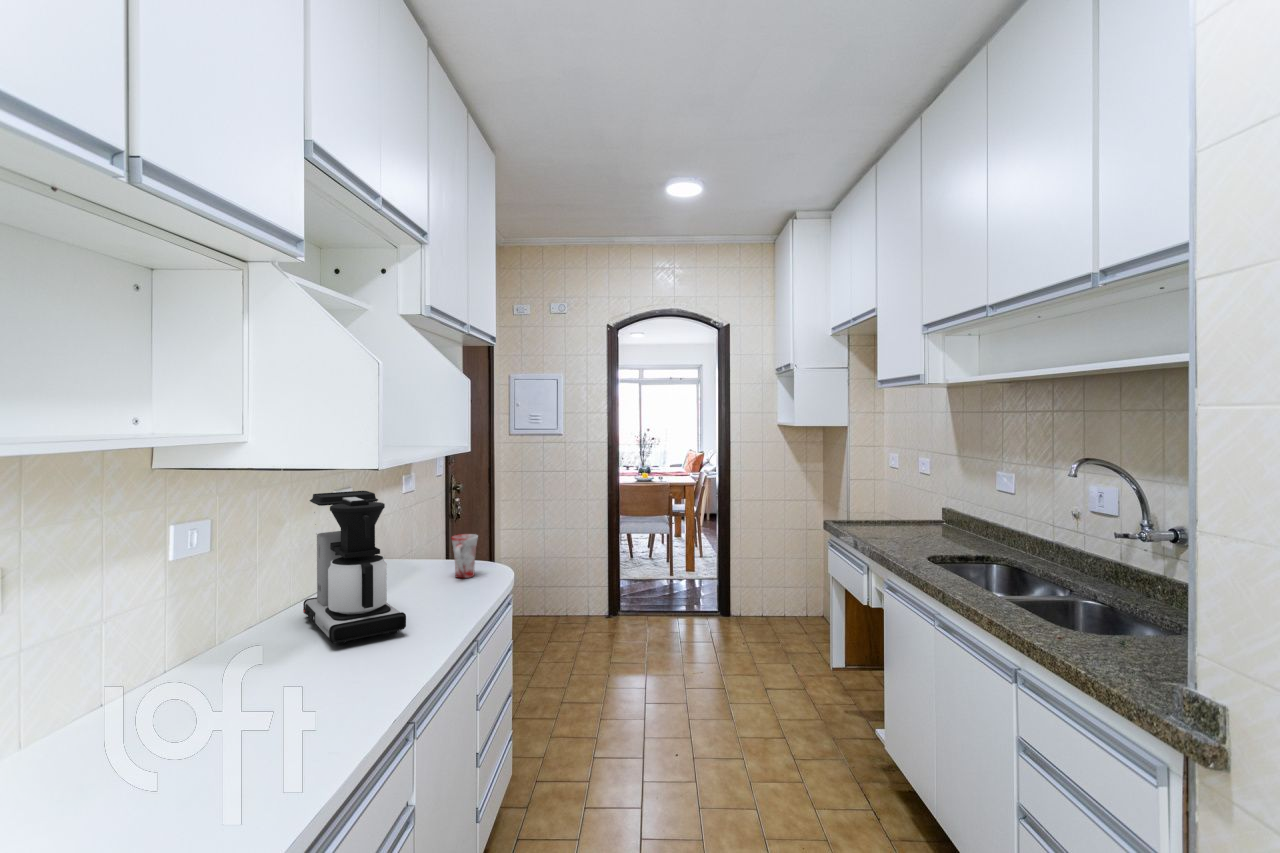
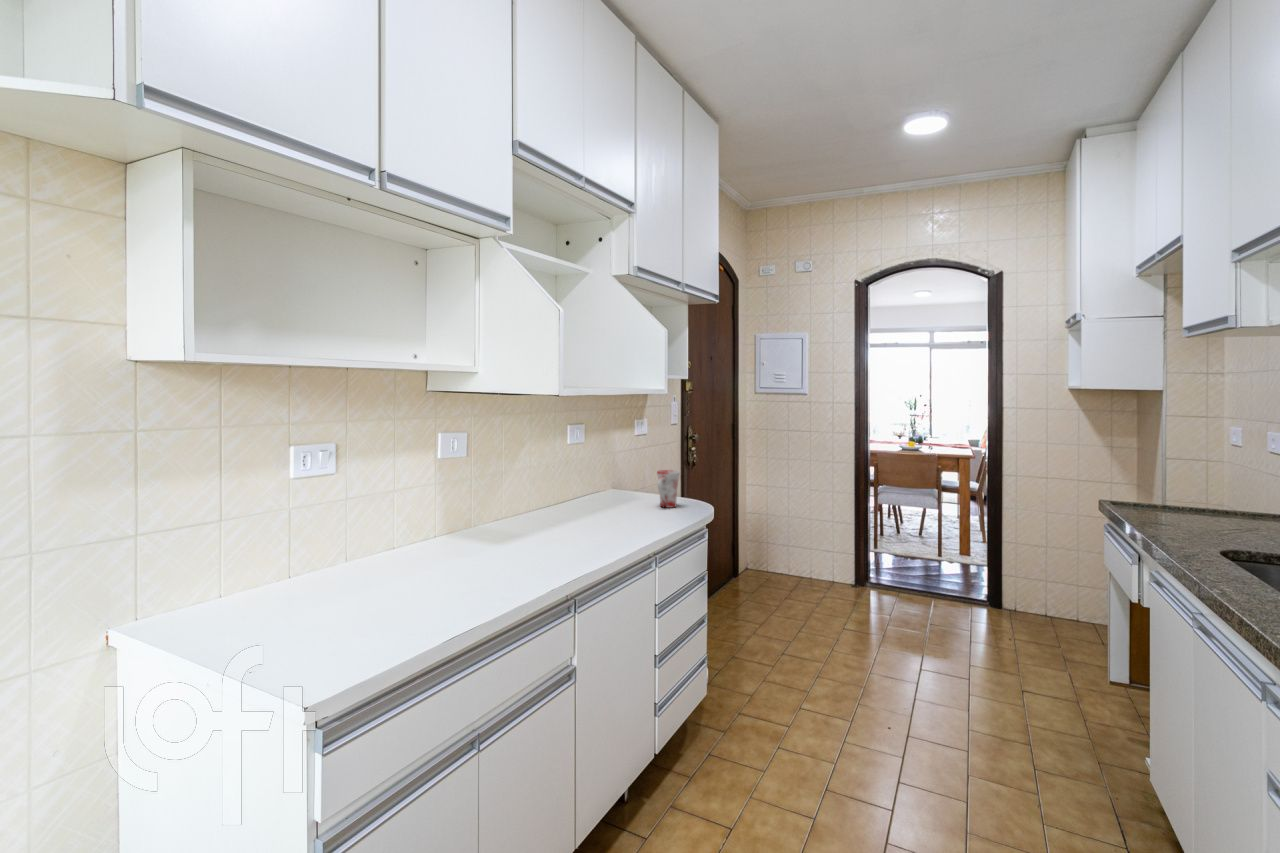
coffee maker: present [303,491,406,645] -> none [531,422,597,536]

